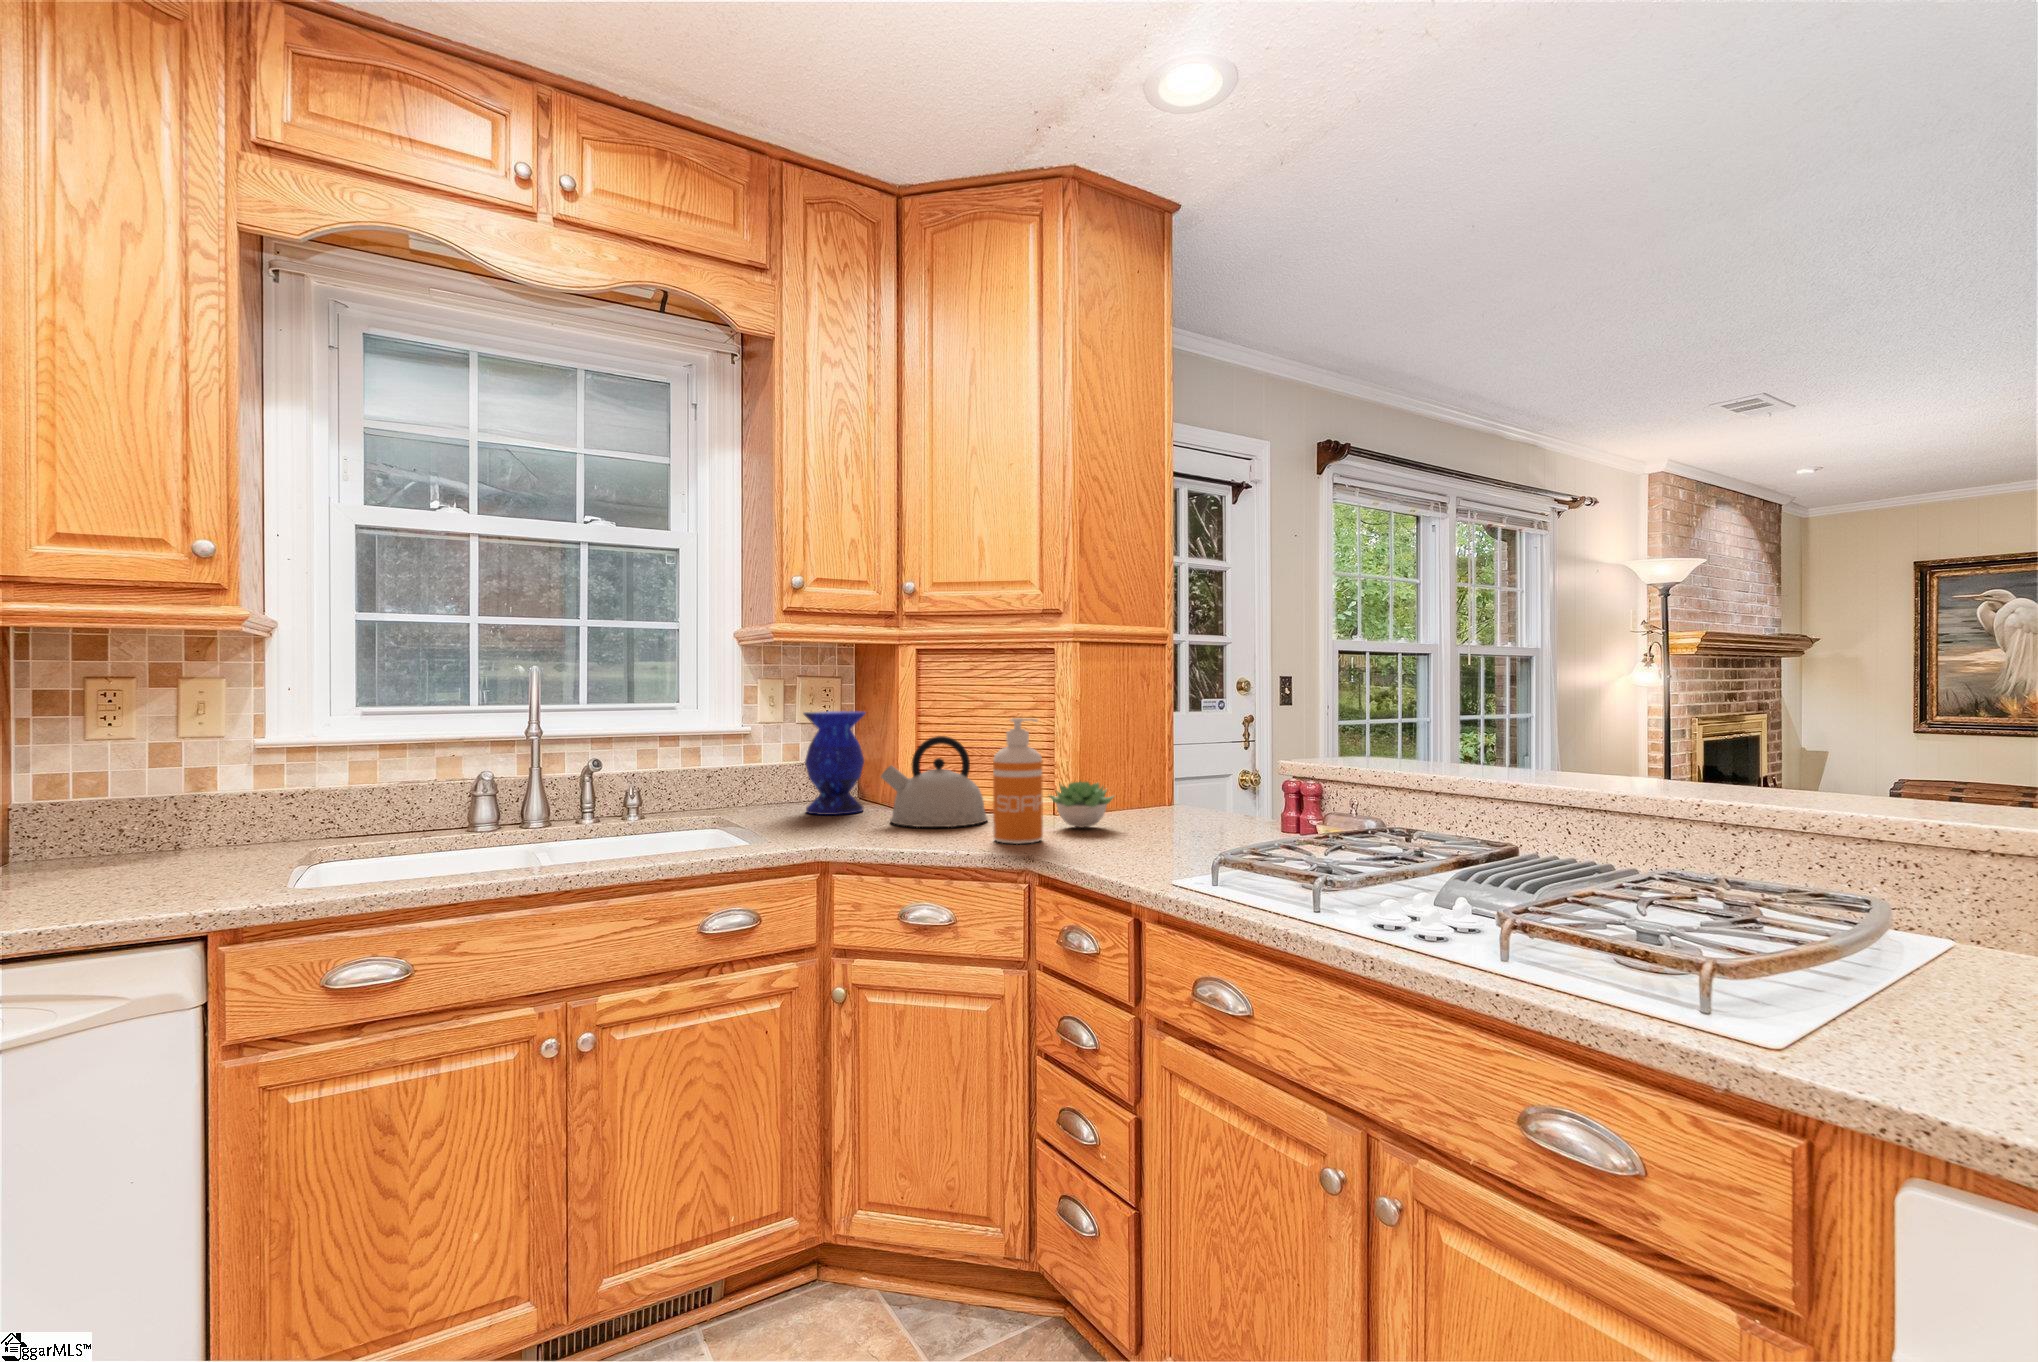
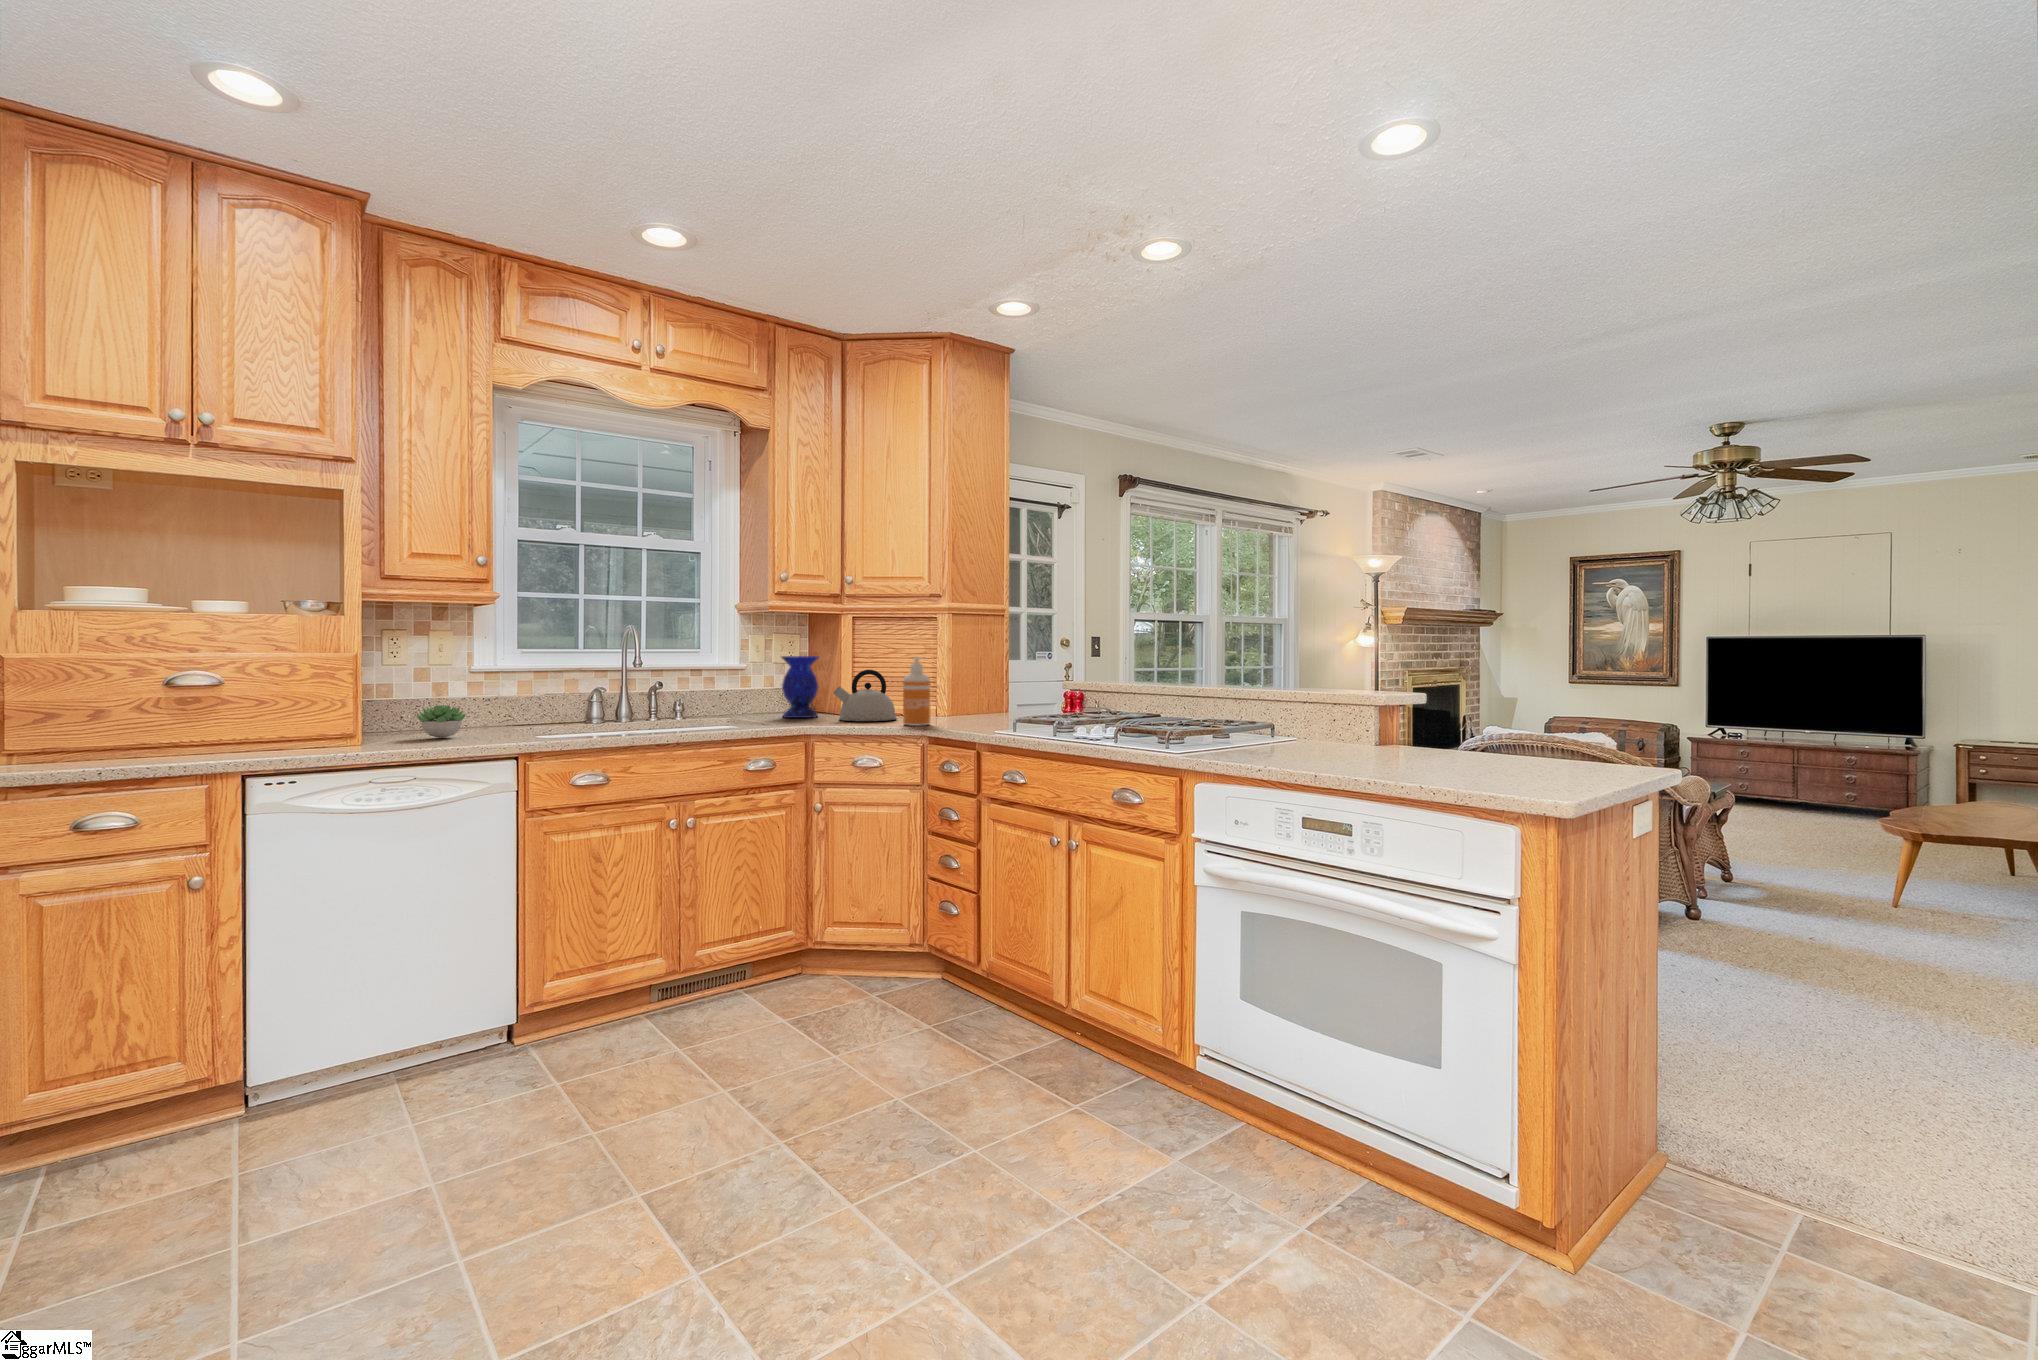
succulent plant: present [1050,781,1114,828] -> present [417,705,466,738]

